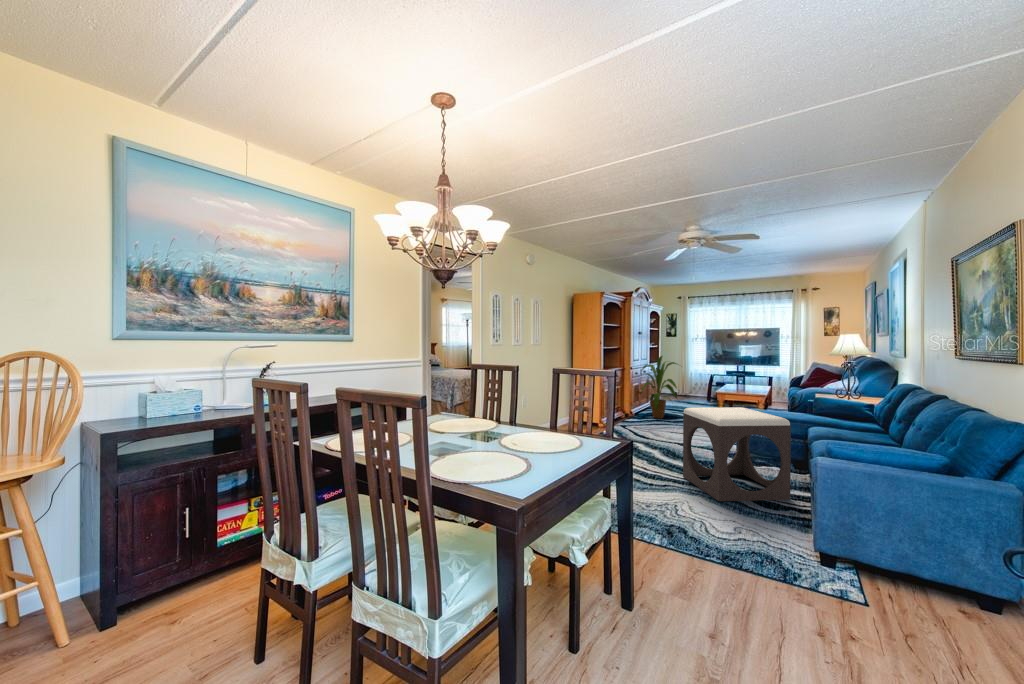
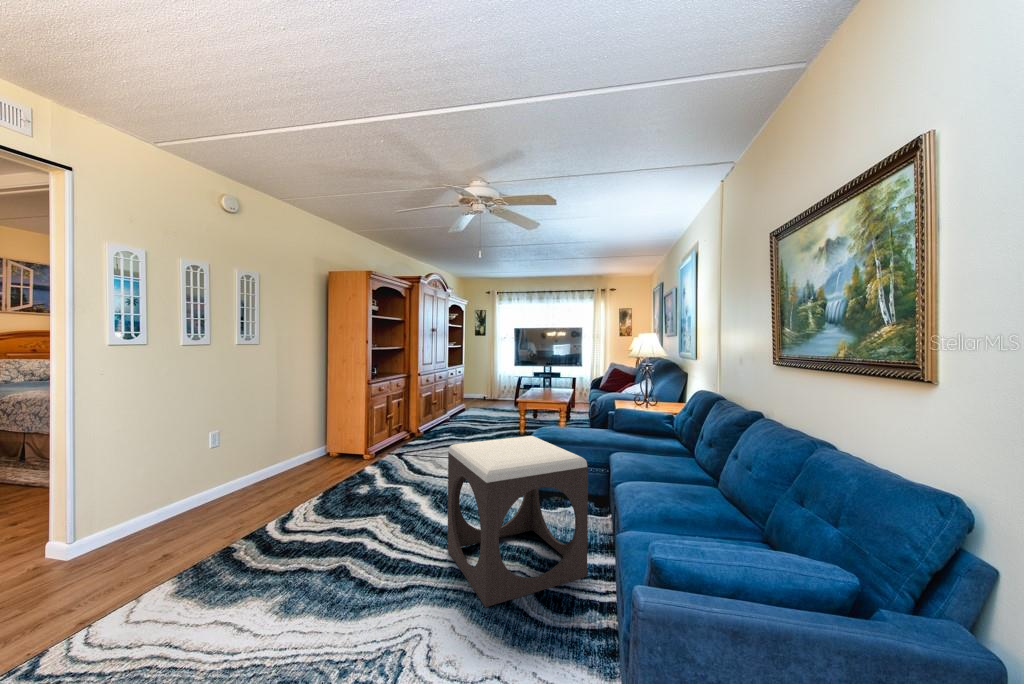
house plant: present [642,356,677,418] -> none [429,359,480,437]

